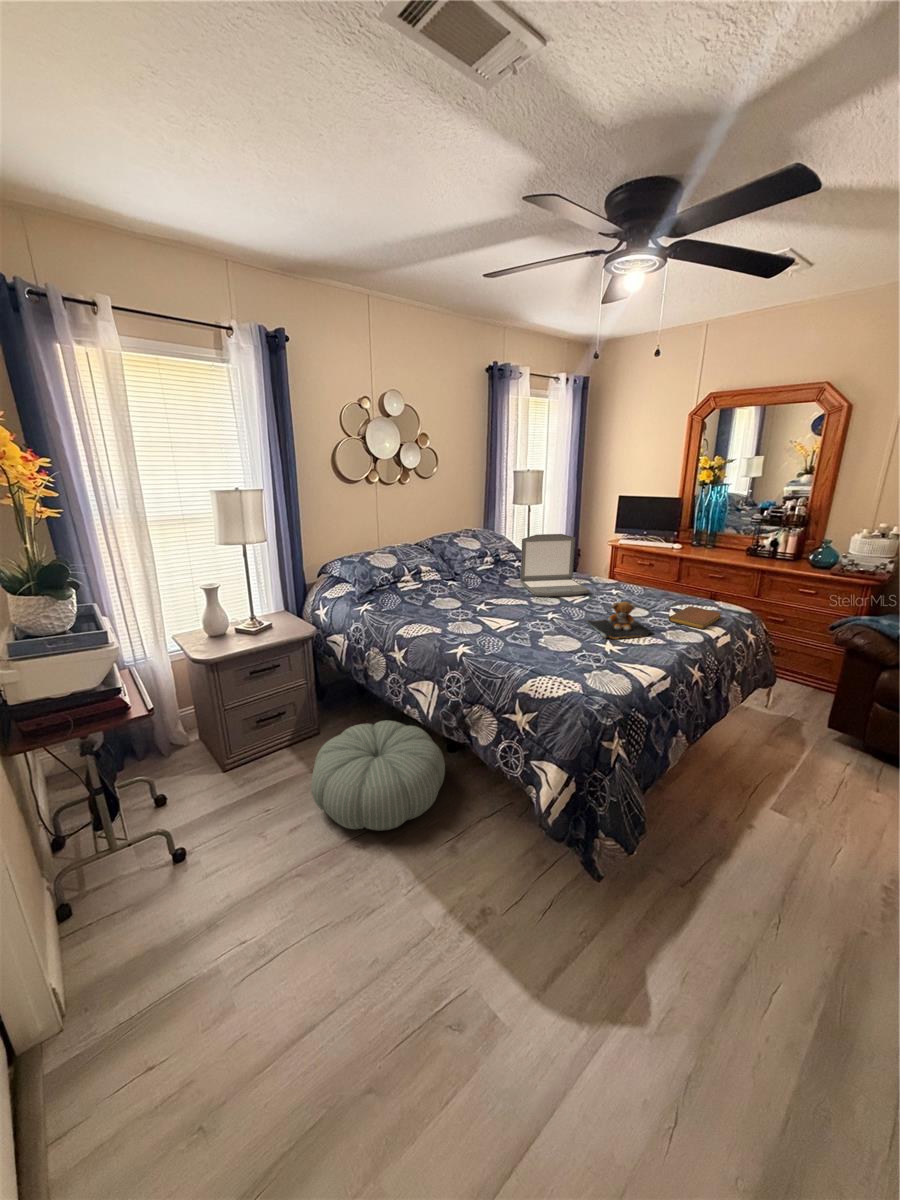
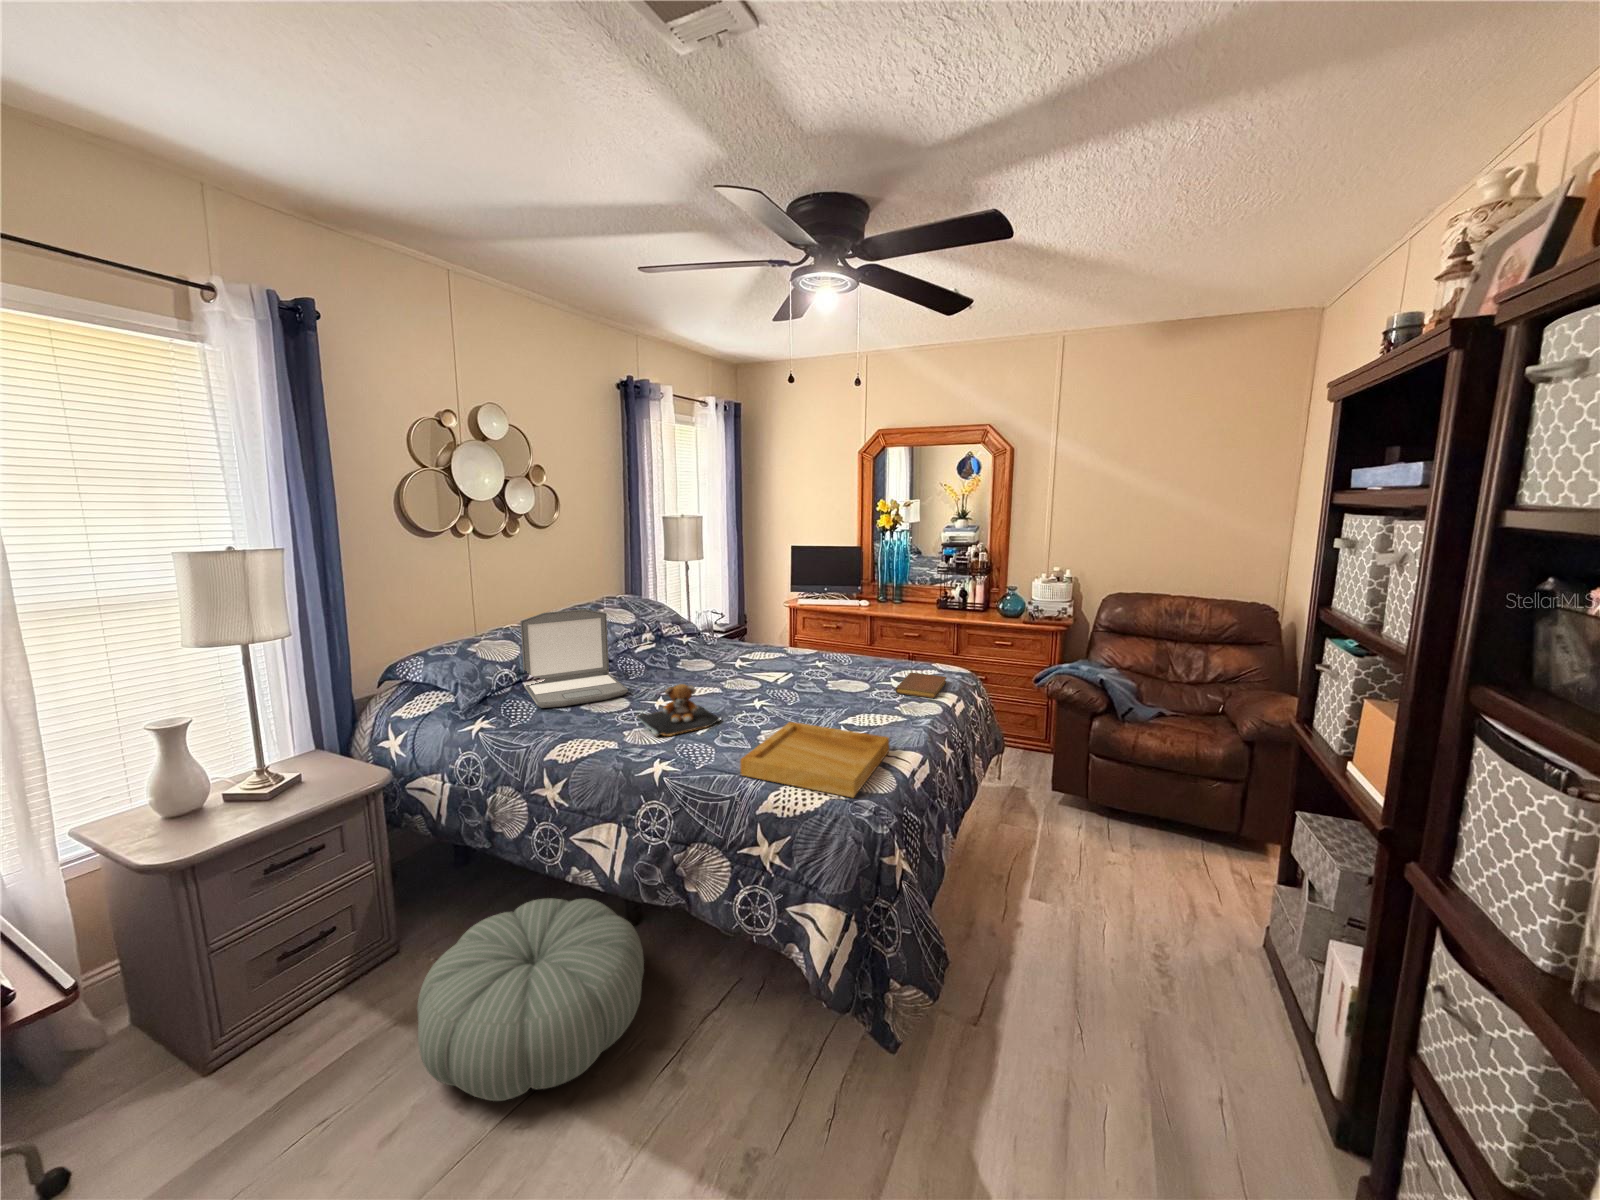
laptop: present [520,534,590,597] -> present [520,609,628,708]
teddy bear: present [587,602,653,639] -> present [637,684,721,736]
tray: none [514,631,640,694] -> present [740,722,889,797]

